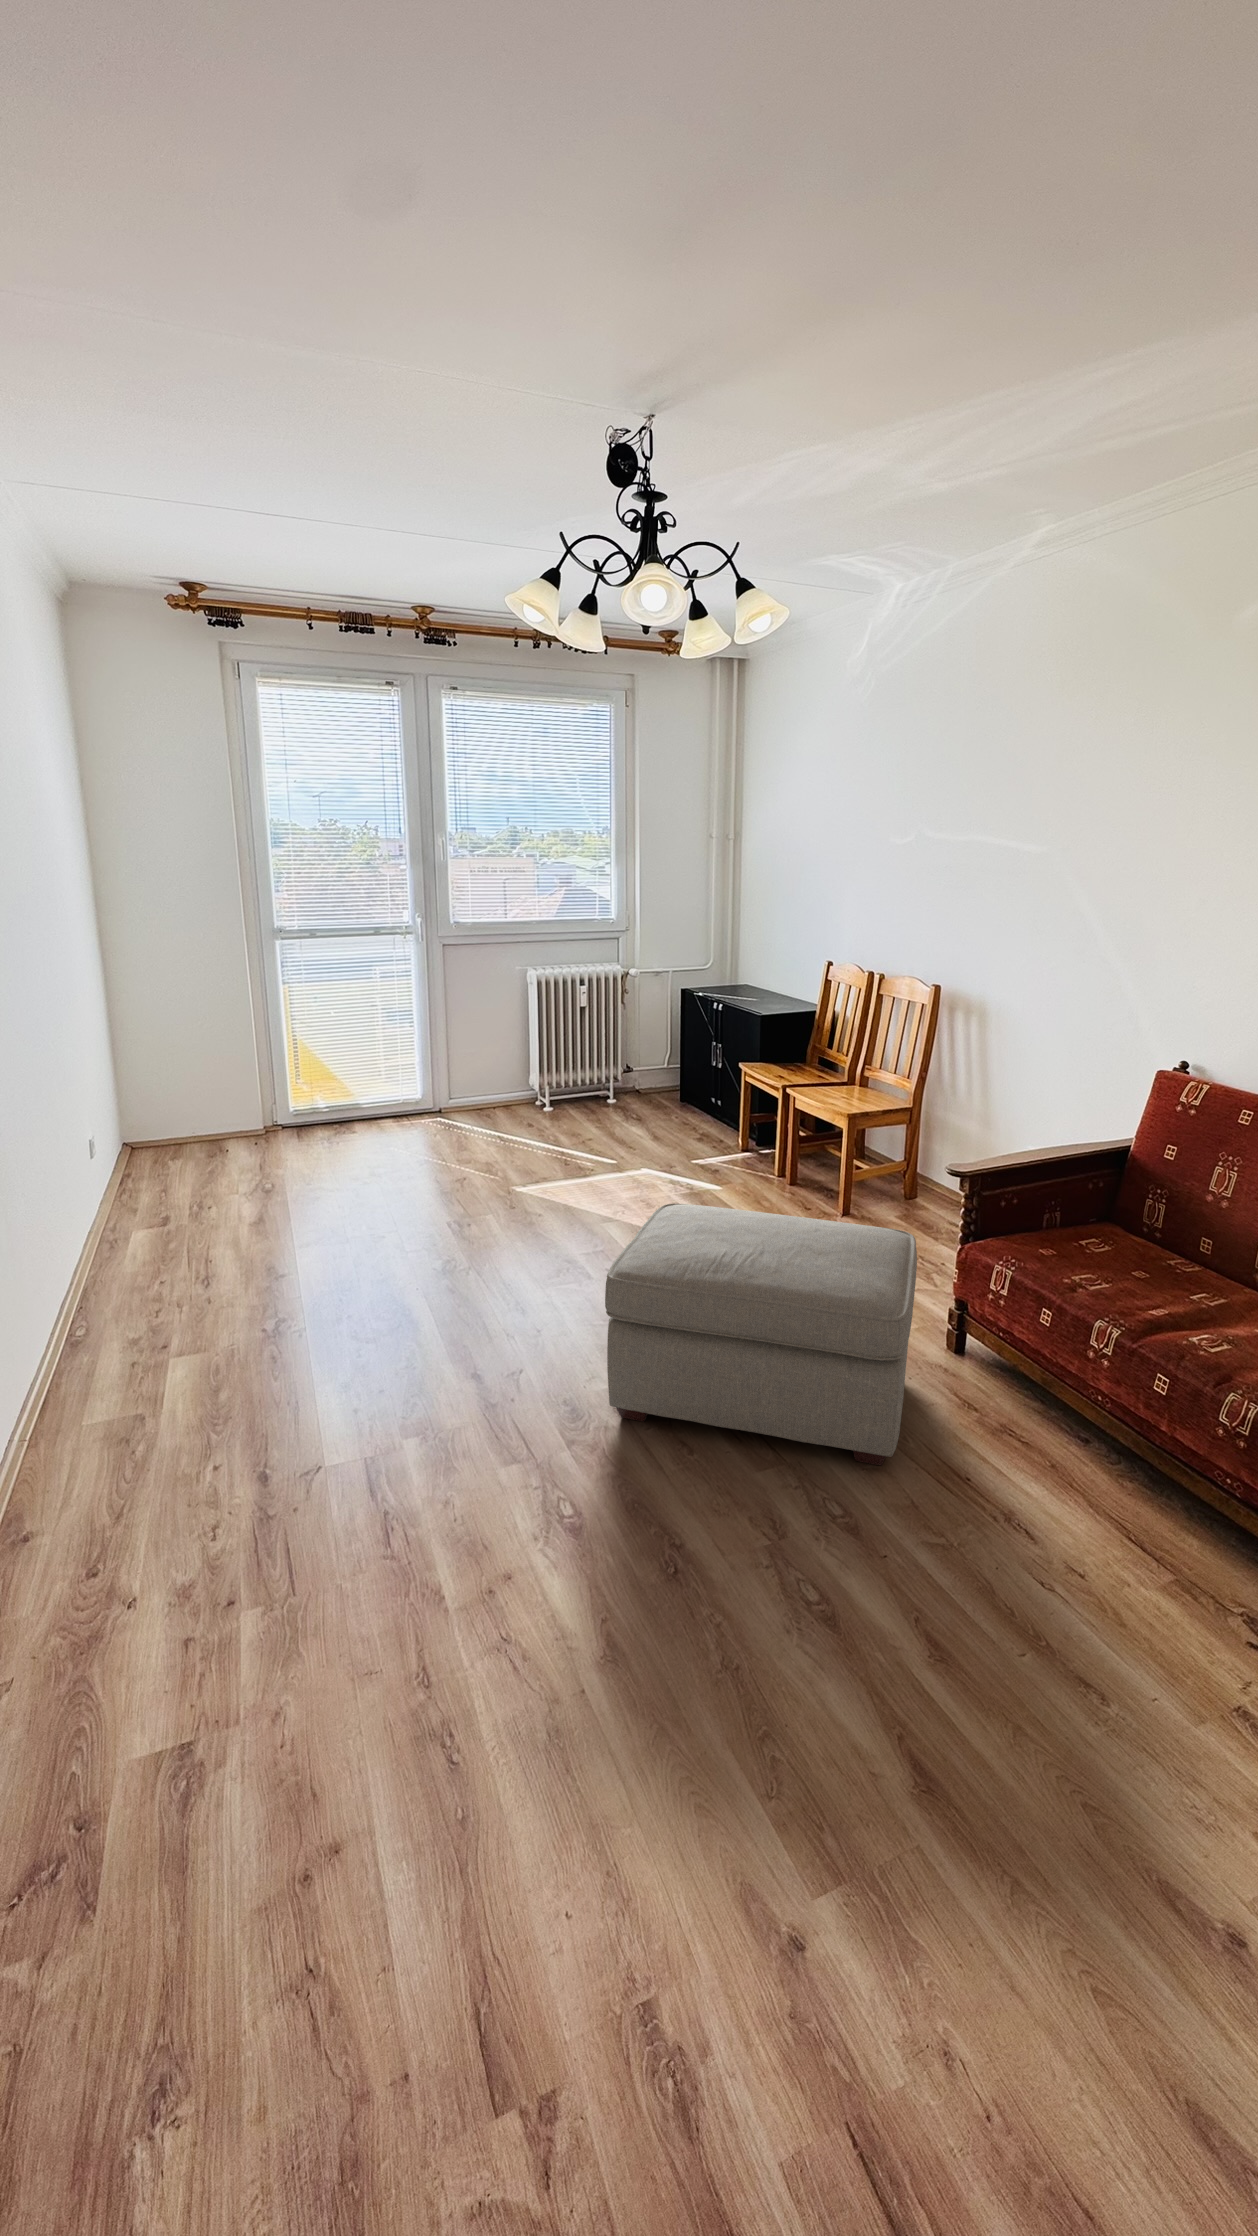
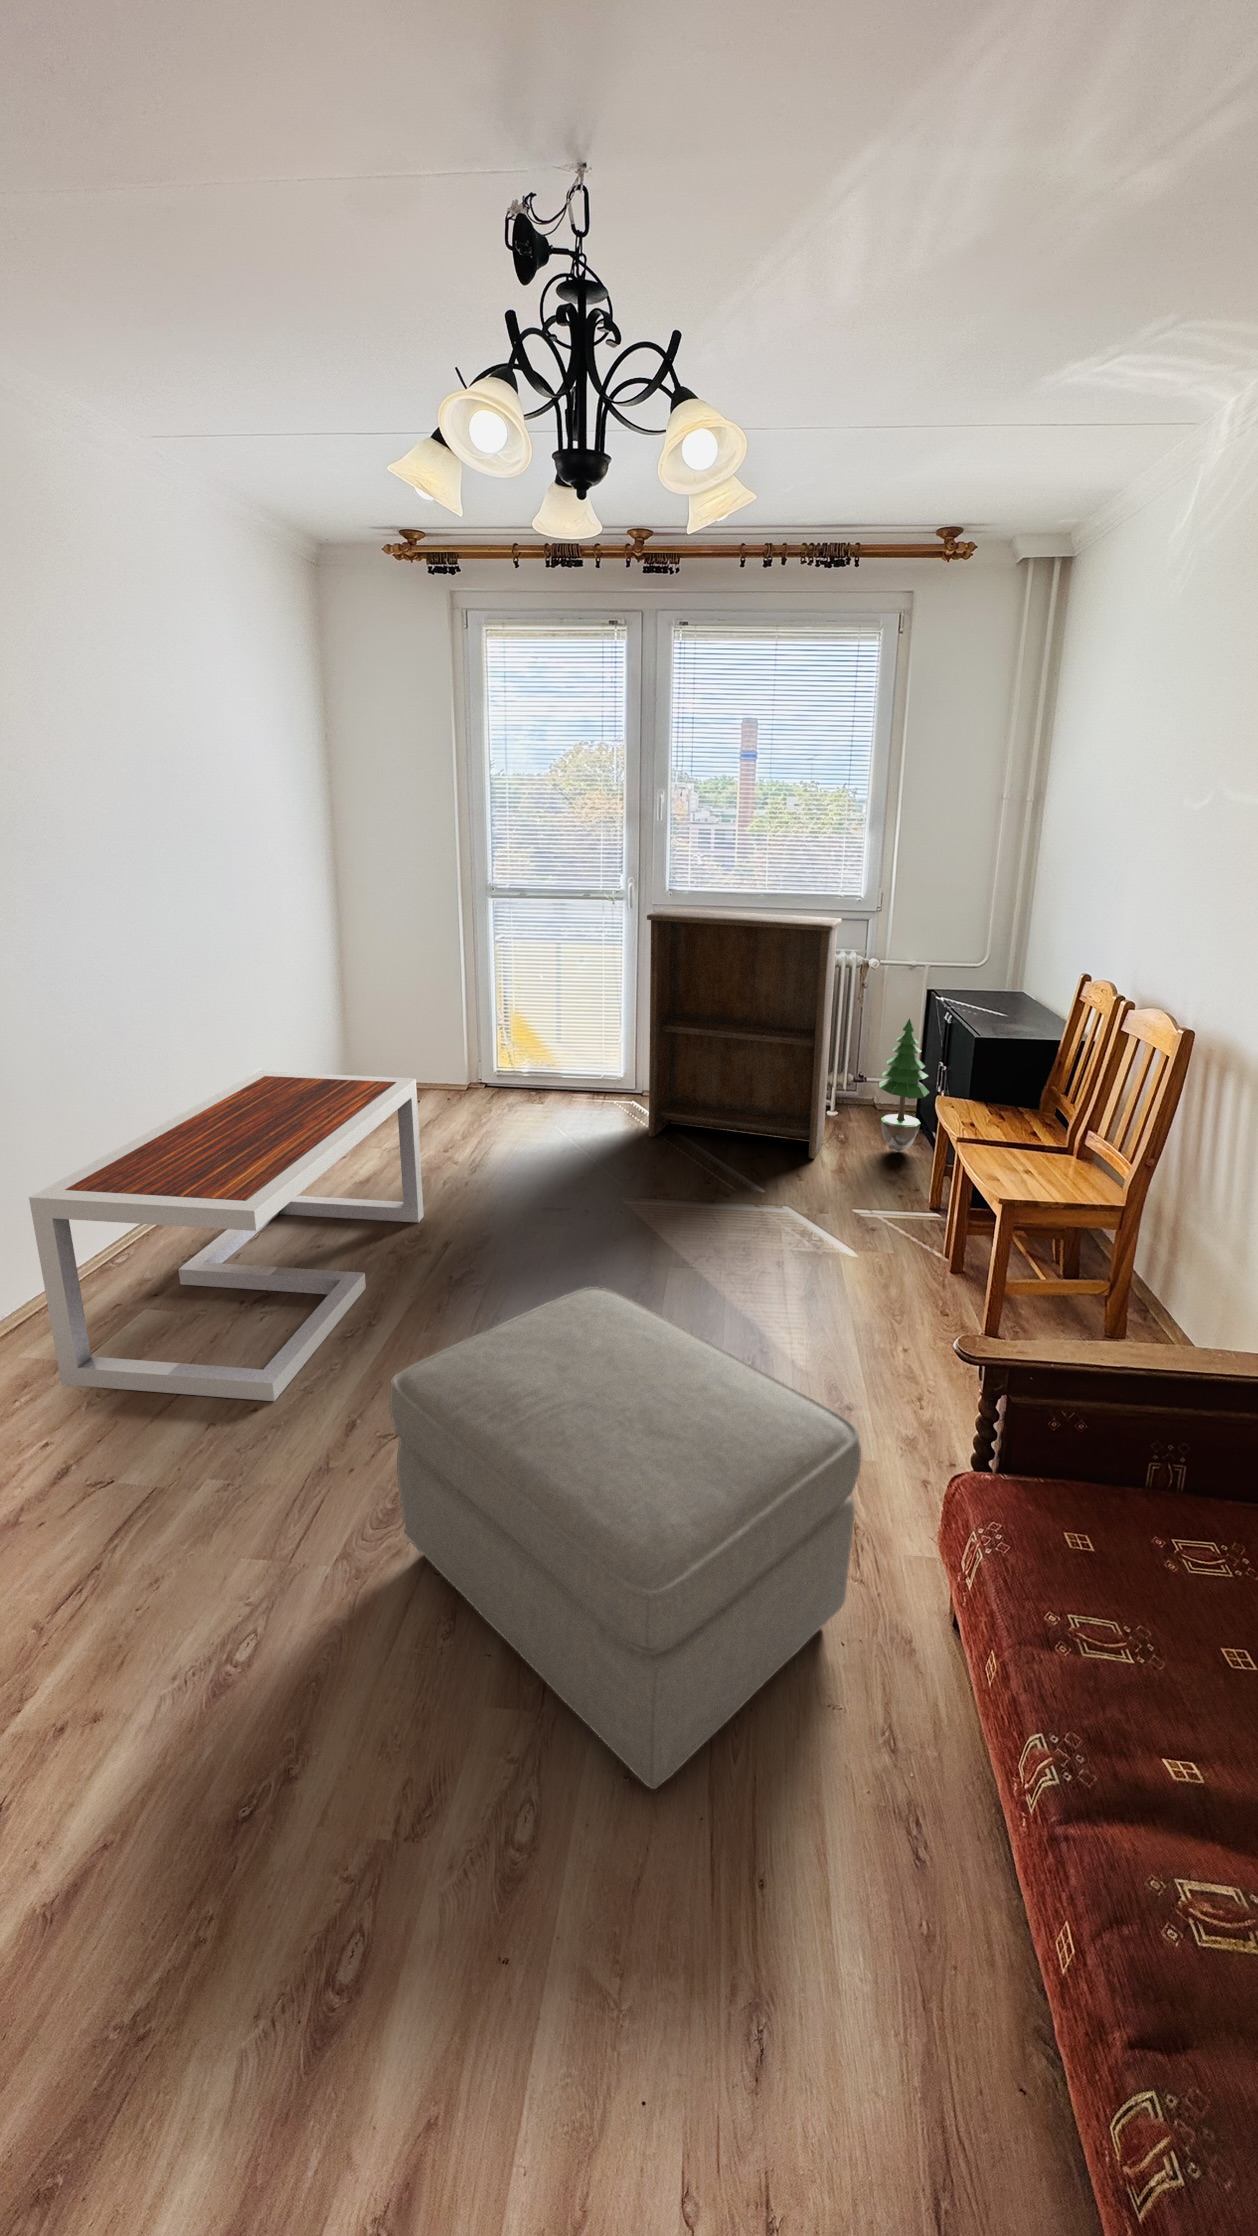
bookshelf: none [473,937,634,1141] -> present [647,909,842,1159]
potted tree: none [665,1012,704,1121] -> present [879,1018,929,1151]
coffee table: none [135,1100,386,1420] -> present [29,1071,424,1401]

